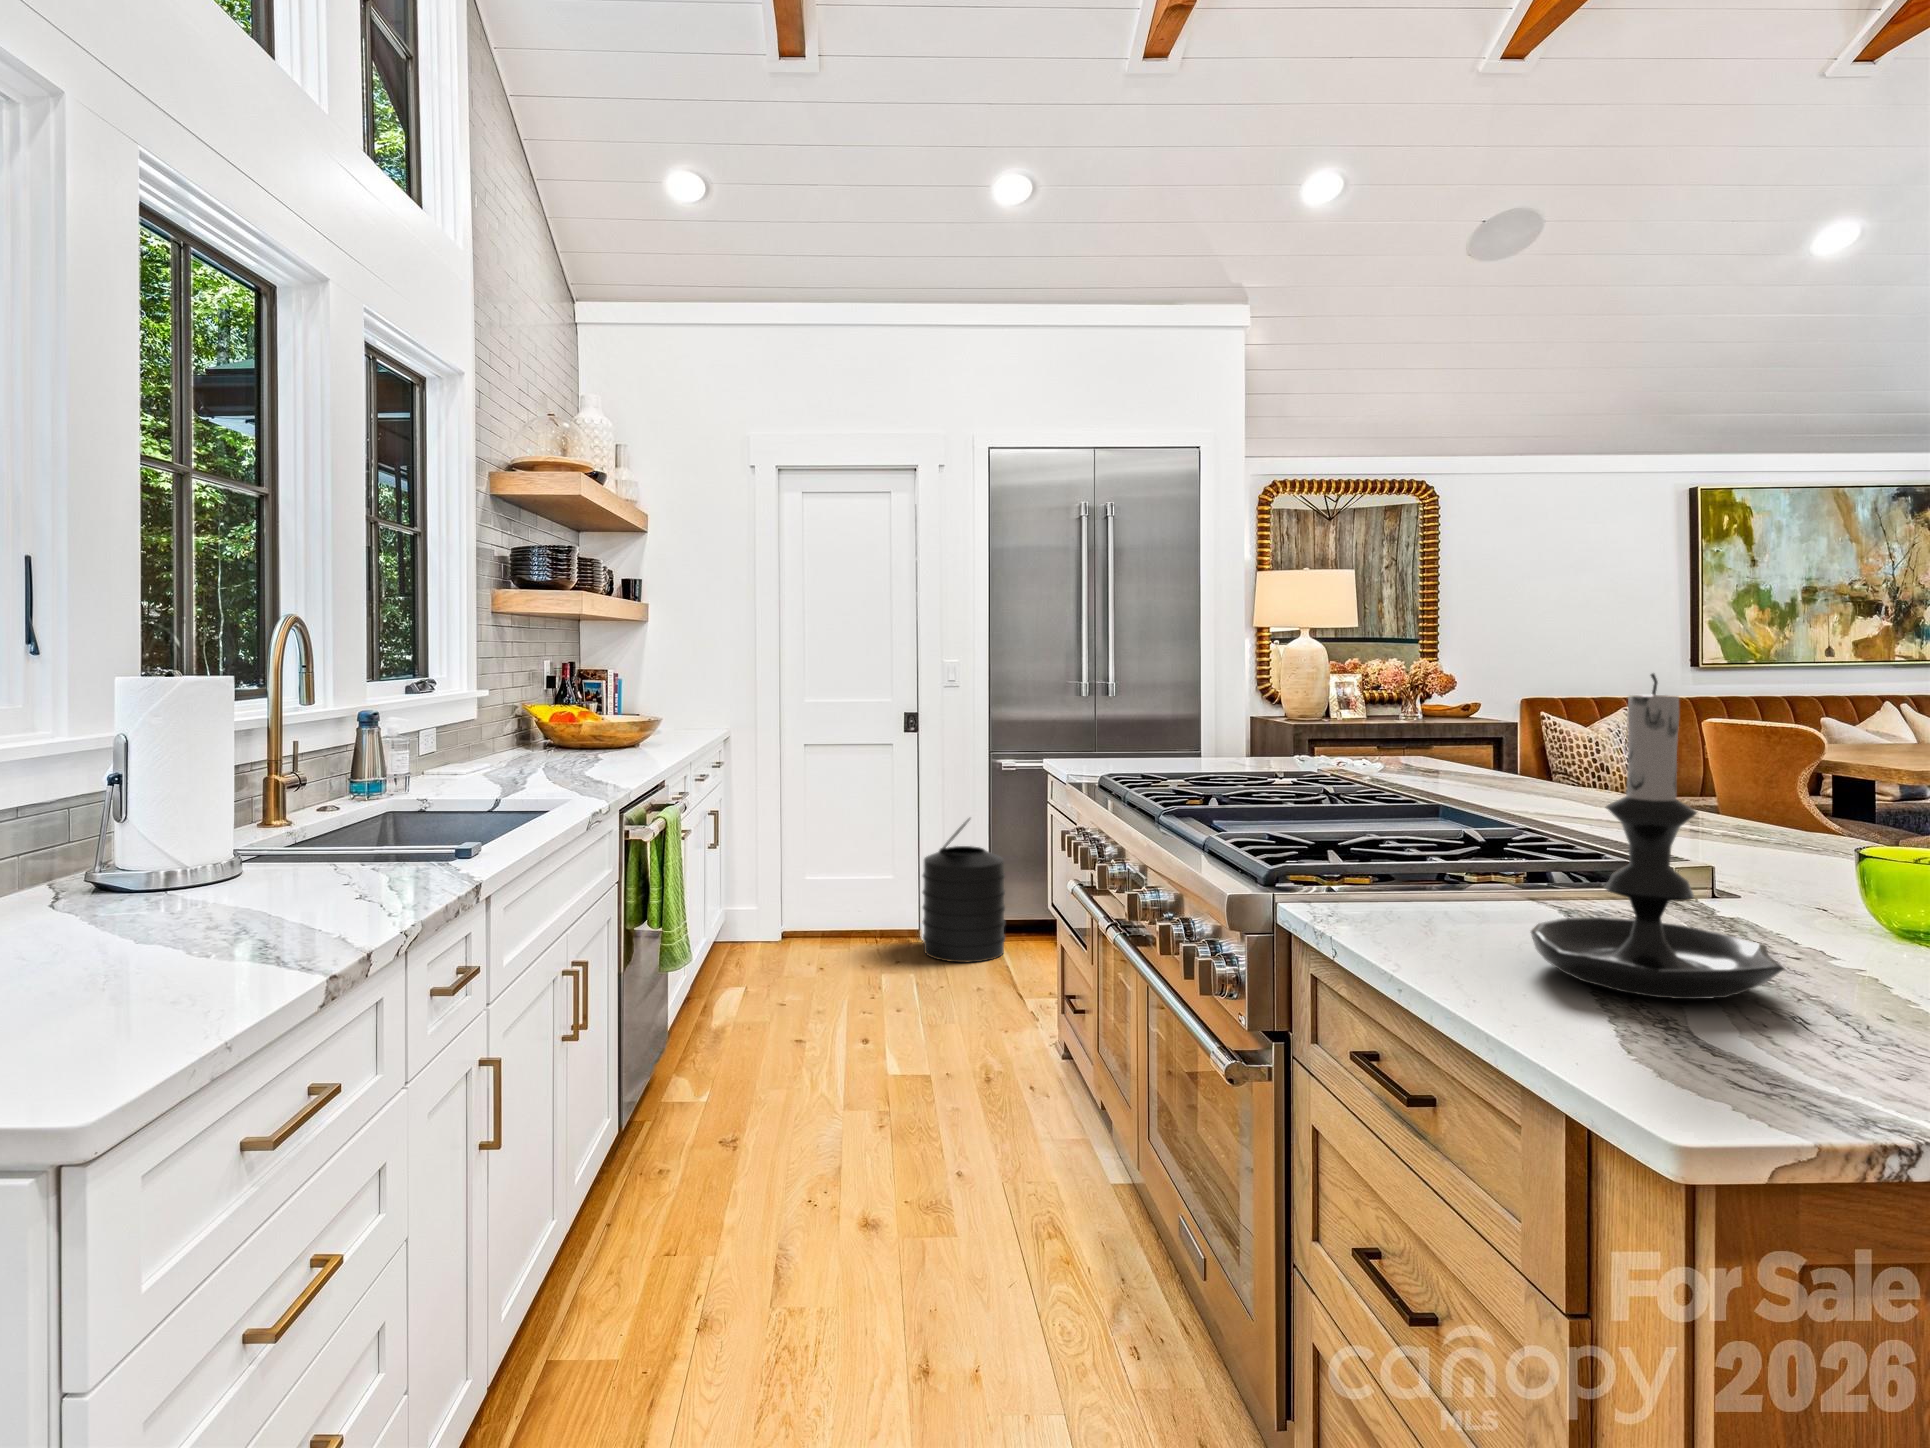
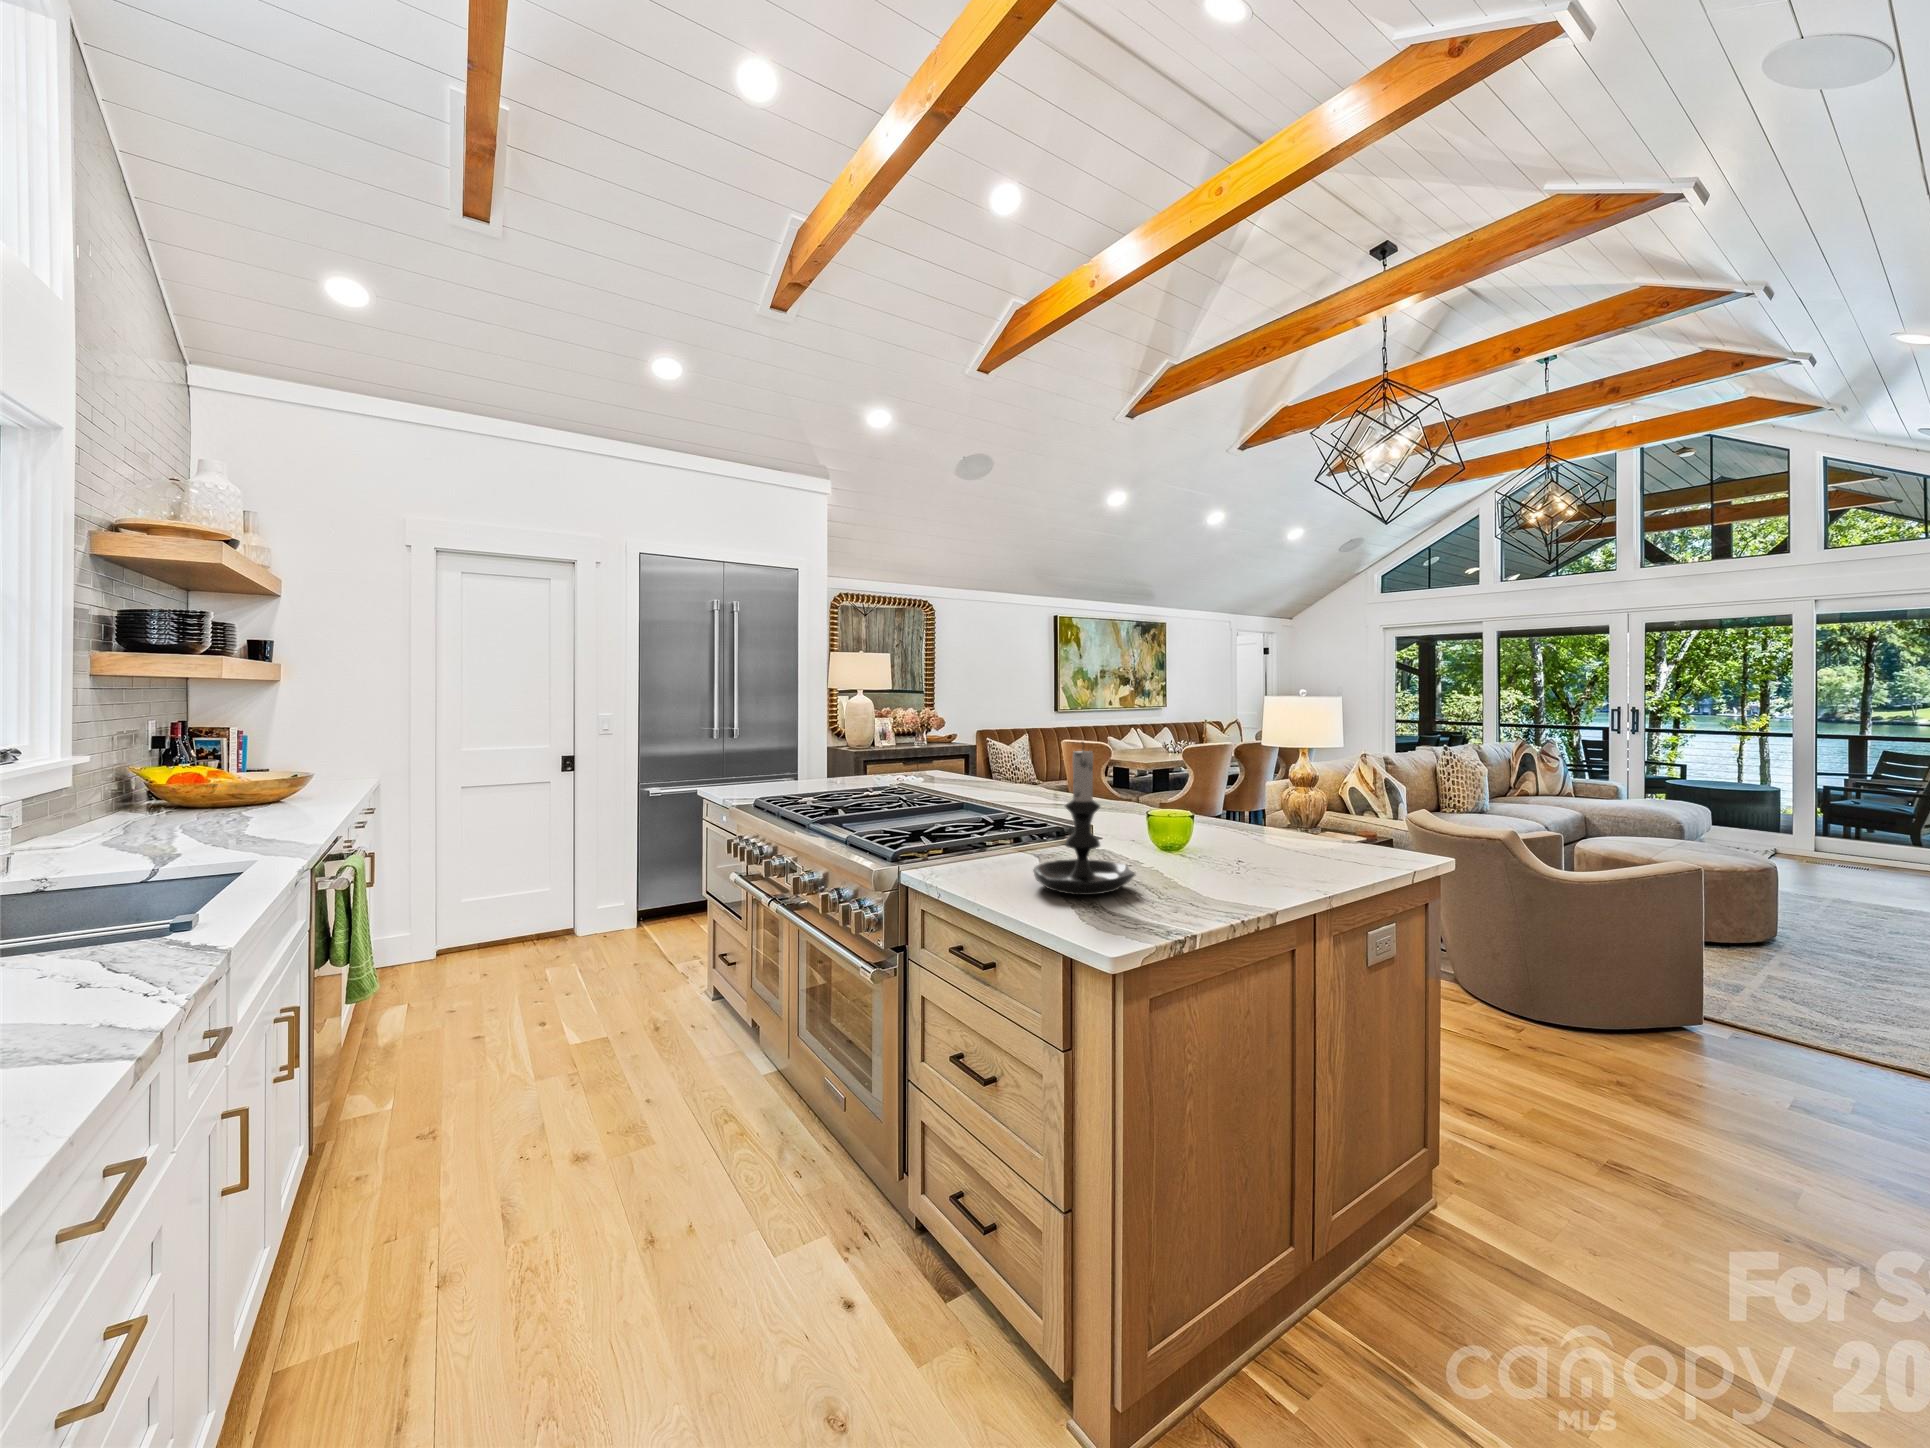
trash can: present [923,818,1005,963] -> none [585,833,654,945]

